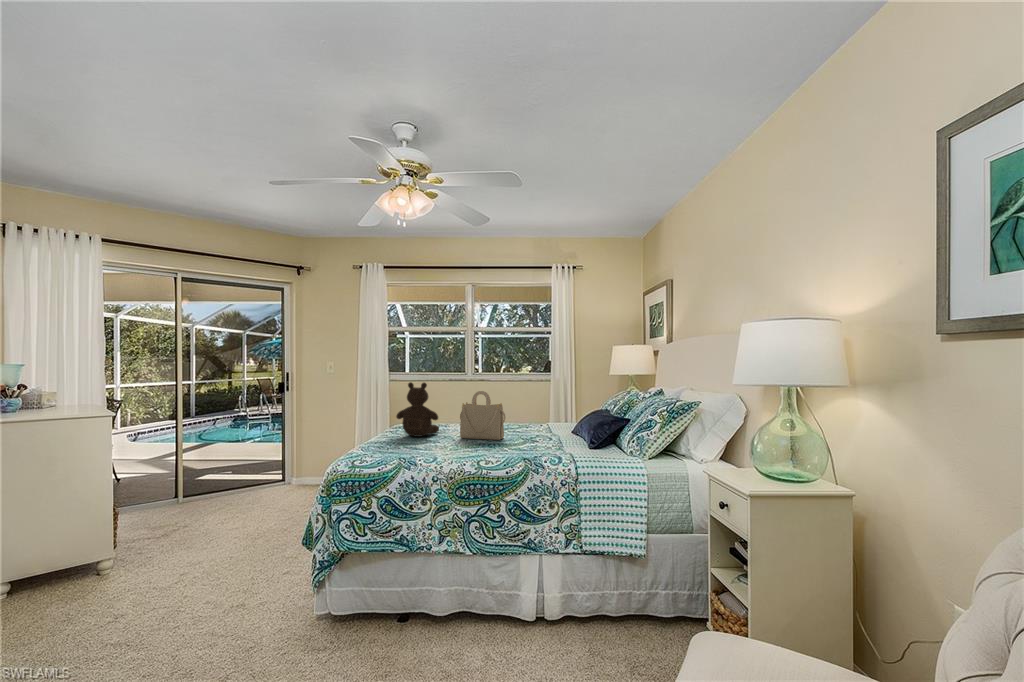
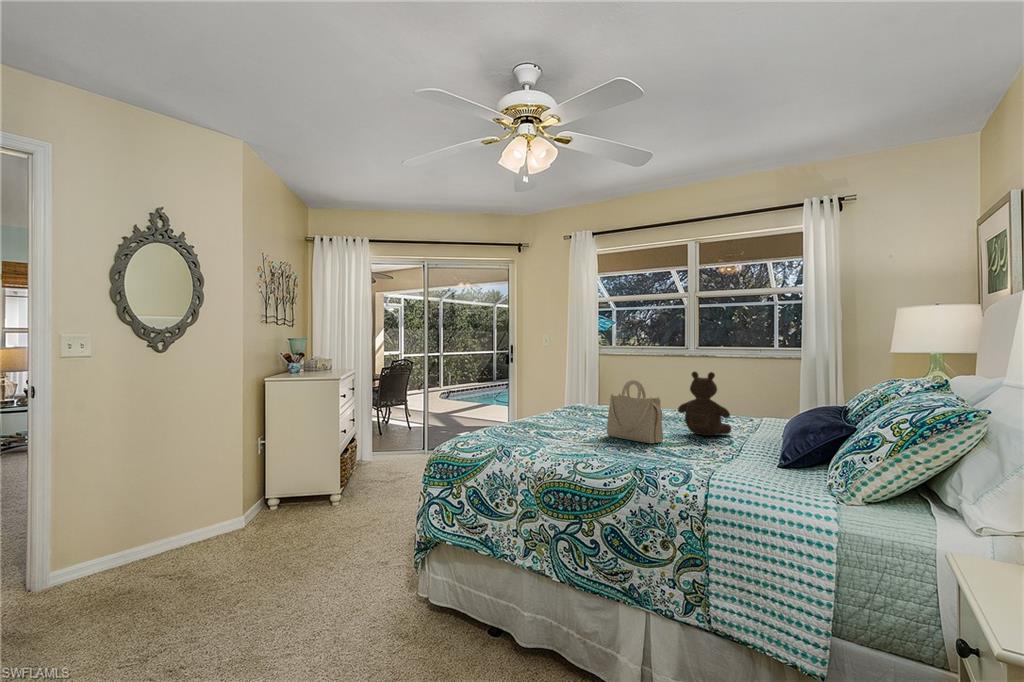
teddy bear: present [396,382,439,437] -> present [678,372,731,436]

